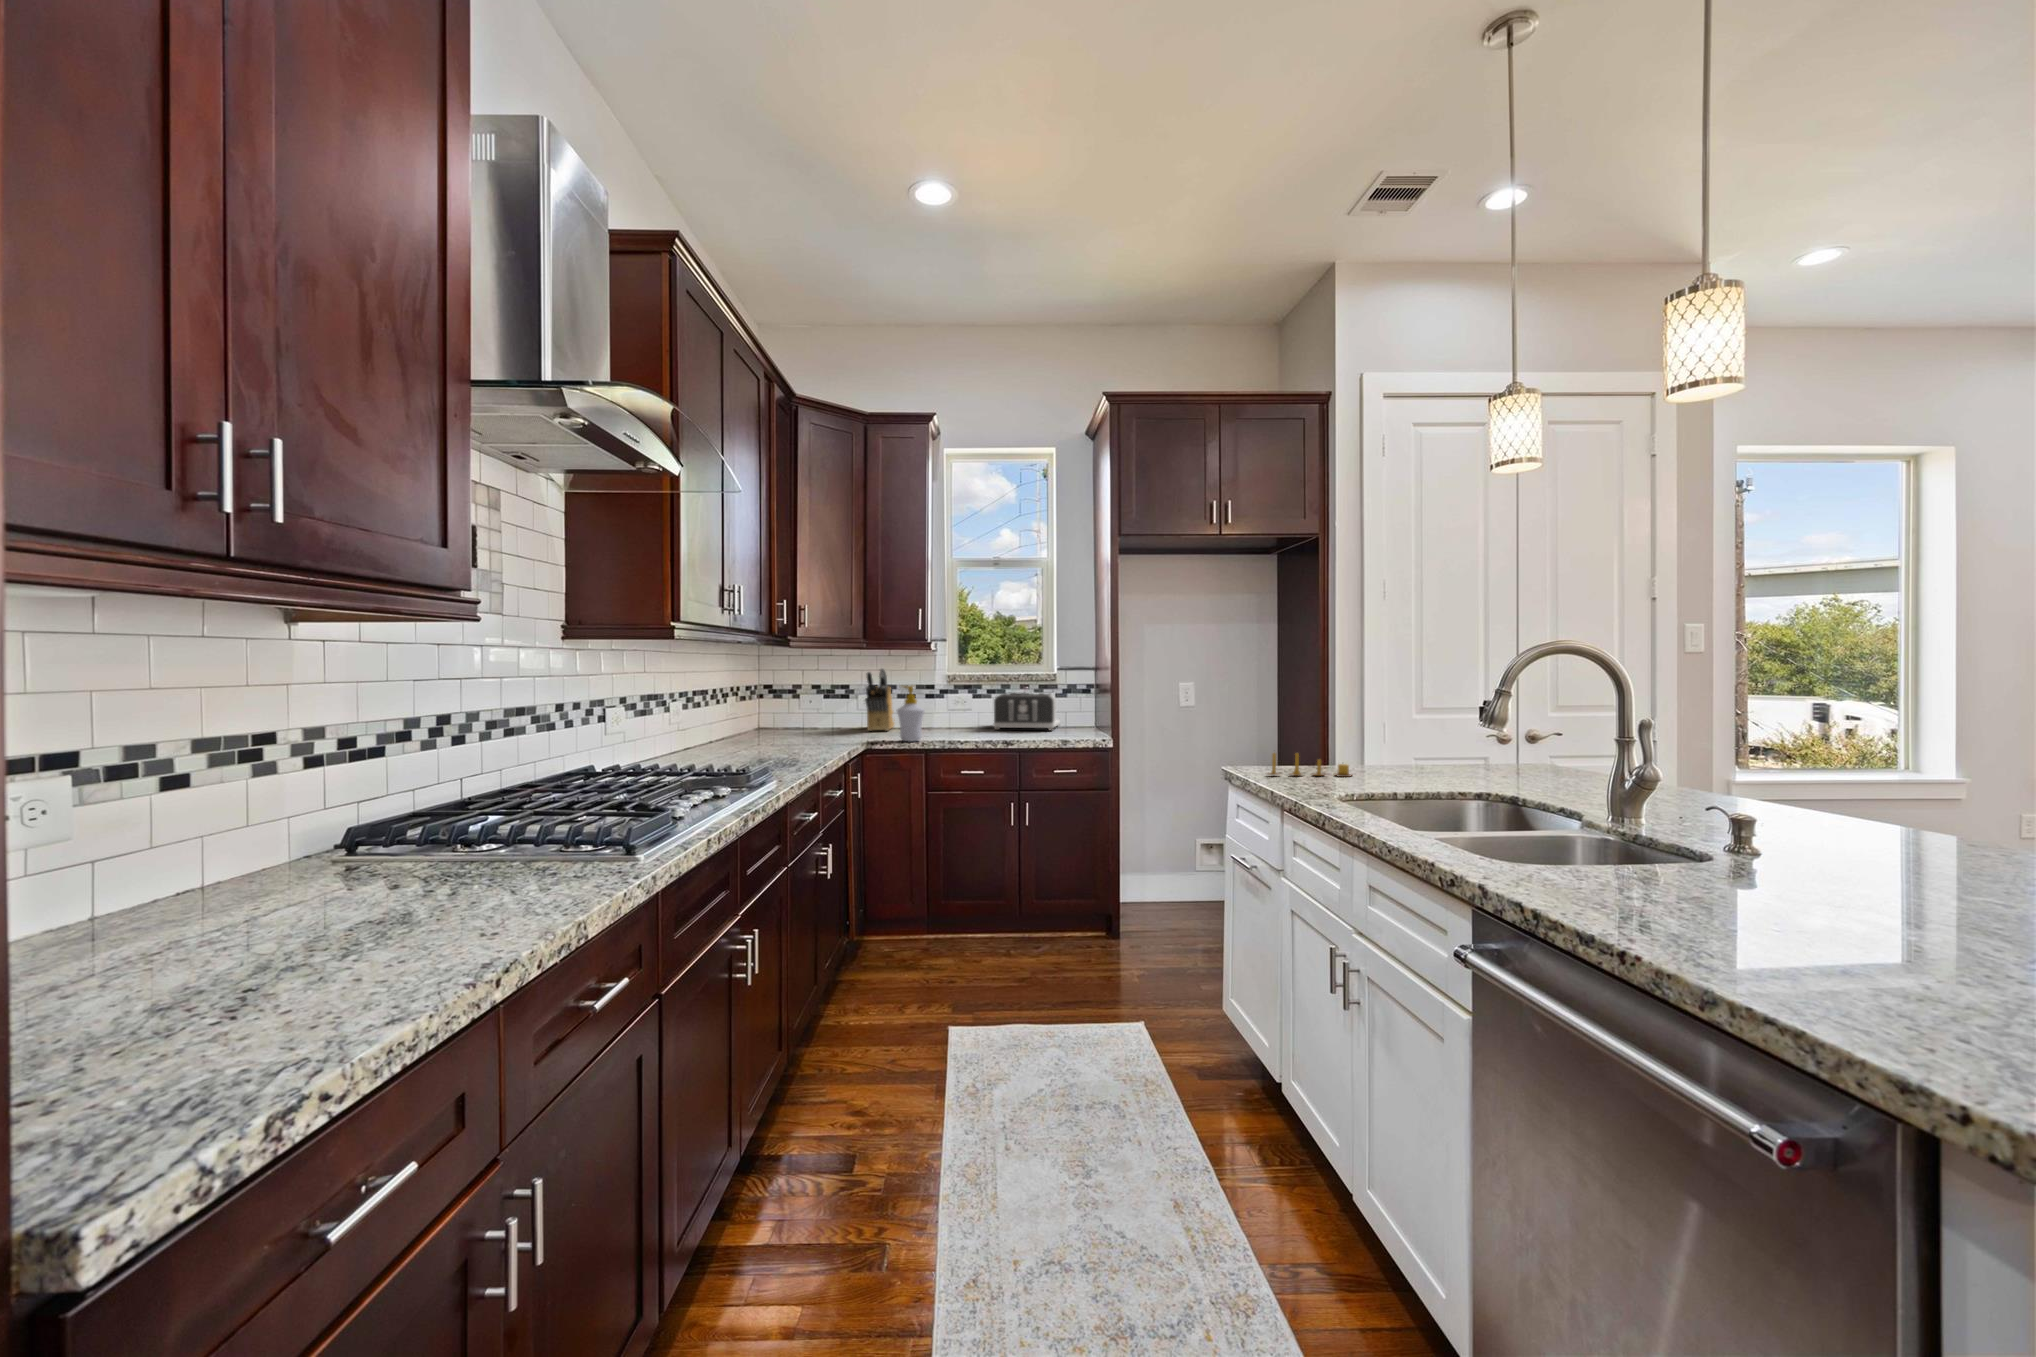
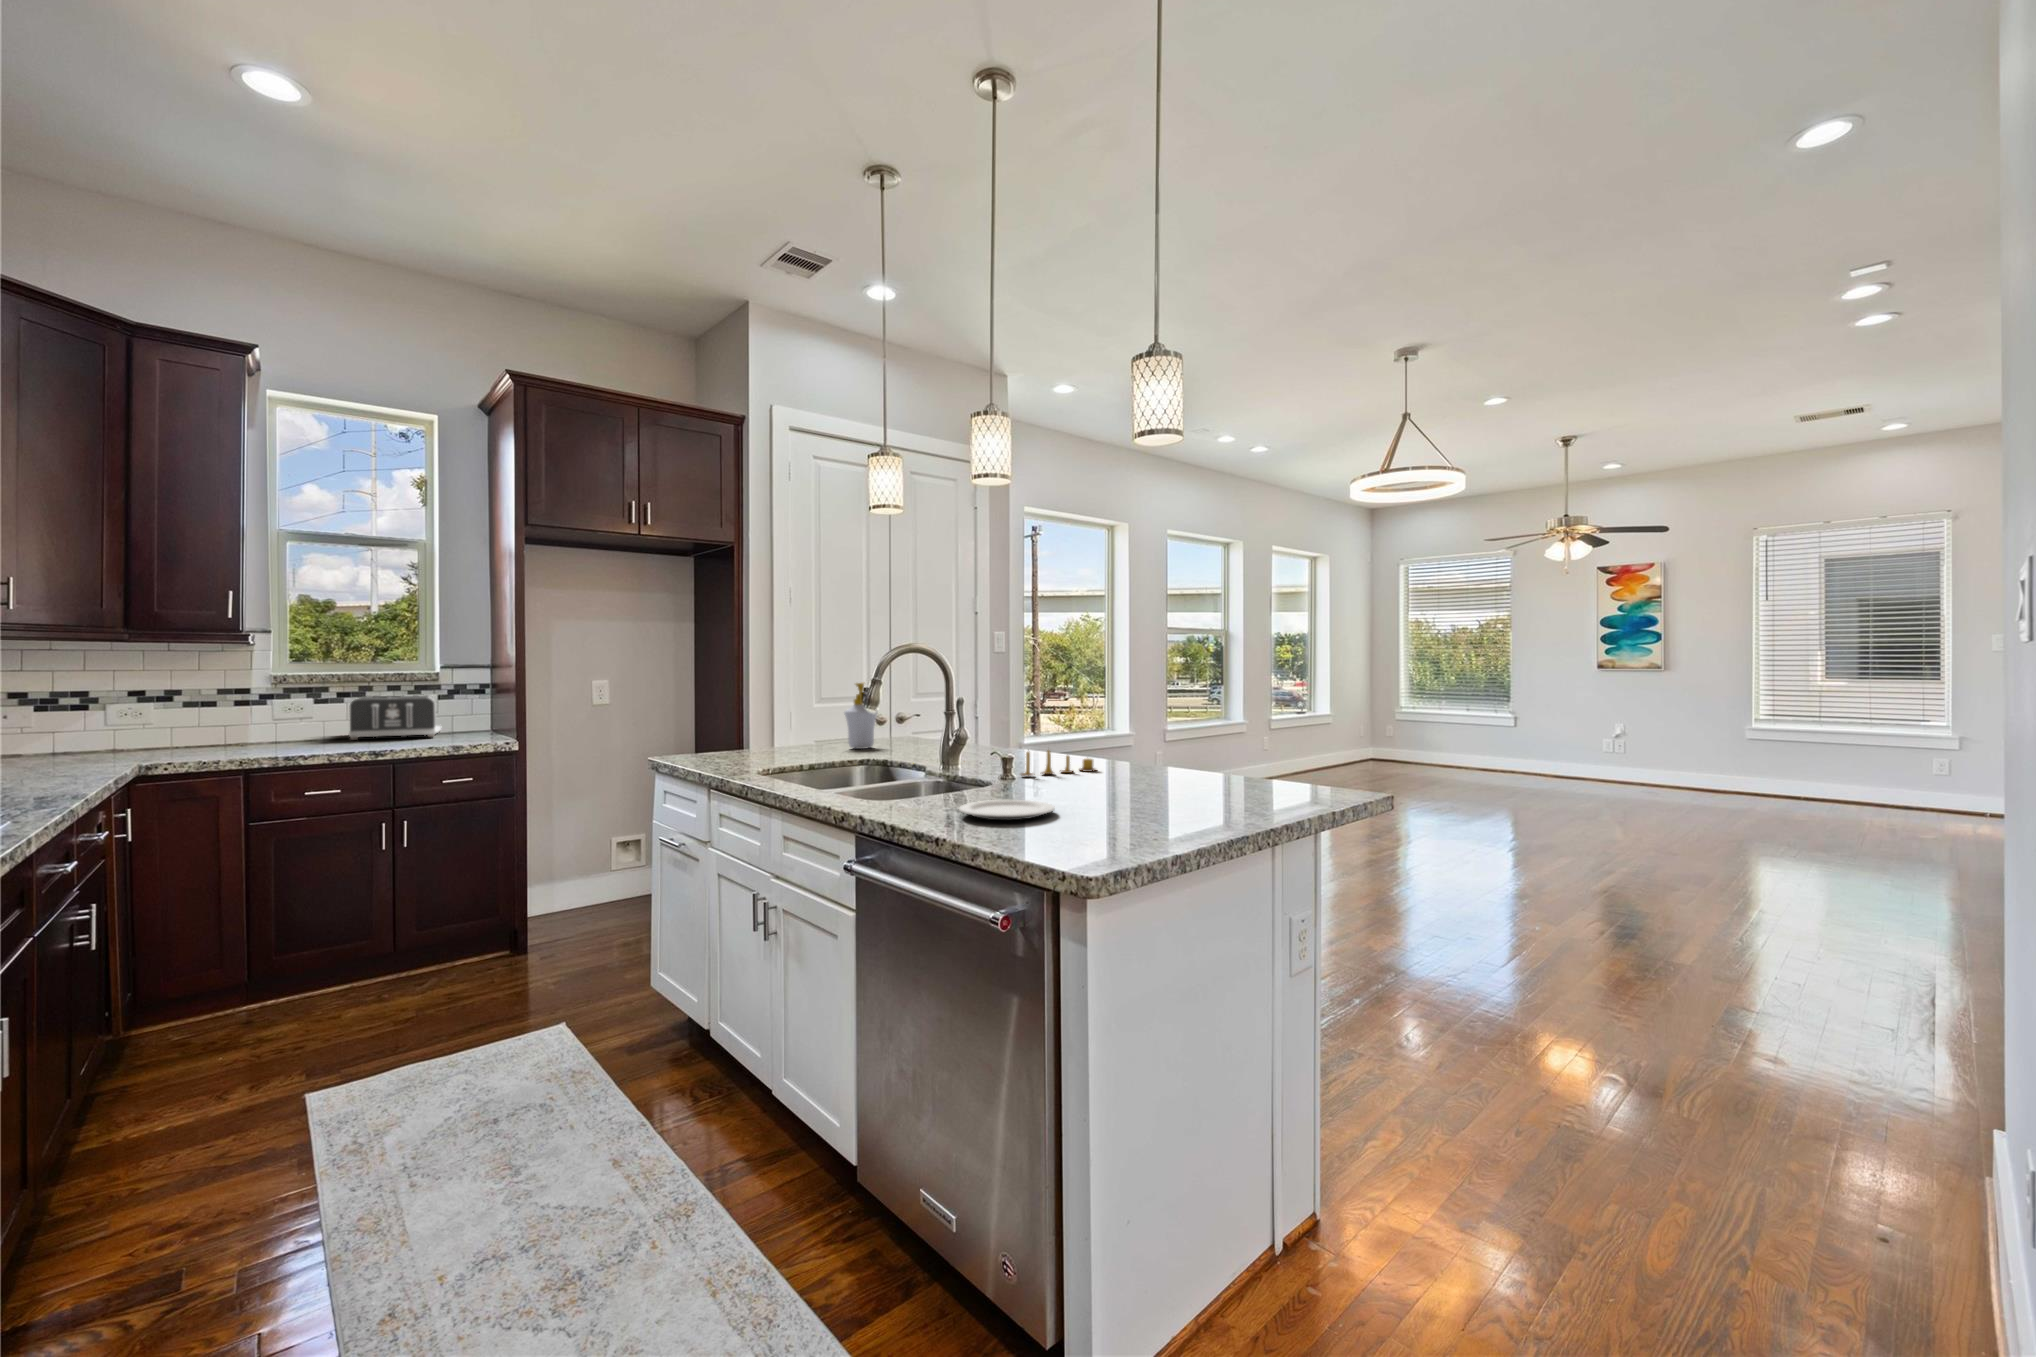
knife block: present [865,669,895,731] -> none [137,667,184,751]
soap bottle: present [897,685,925,741] -> present [844,683,878,749]
candle: present [1268,753,1351,777] -> present [1021,750,1096,776]
plate: none [1661,892,1885,943] -> present [959,800,1055,820]

